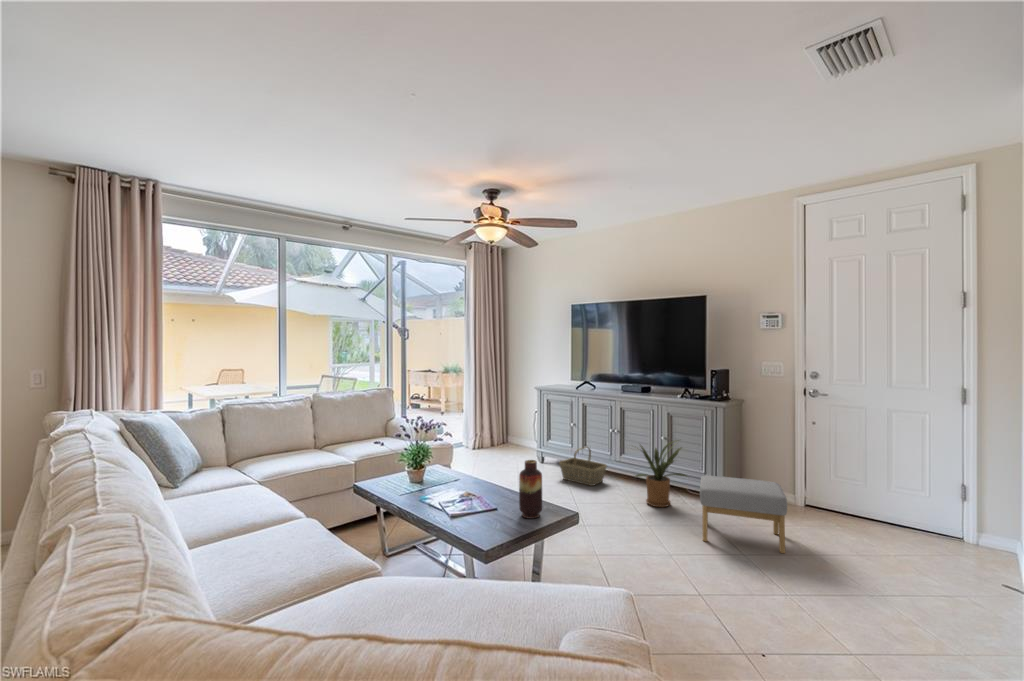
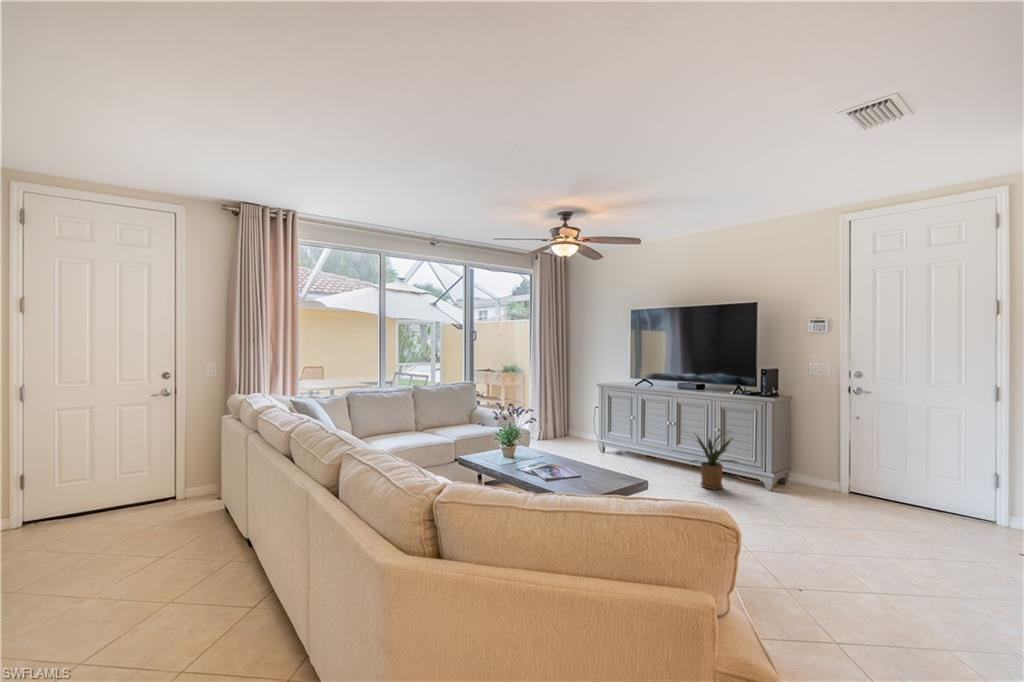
basket: present [559,447,607,486] -> none [619,437,664,471]
vase: present [519,460,542,519] -> none [601,436,620,482]
footstool: present [700,476,787,553] -> none [750,461,829,527]

